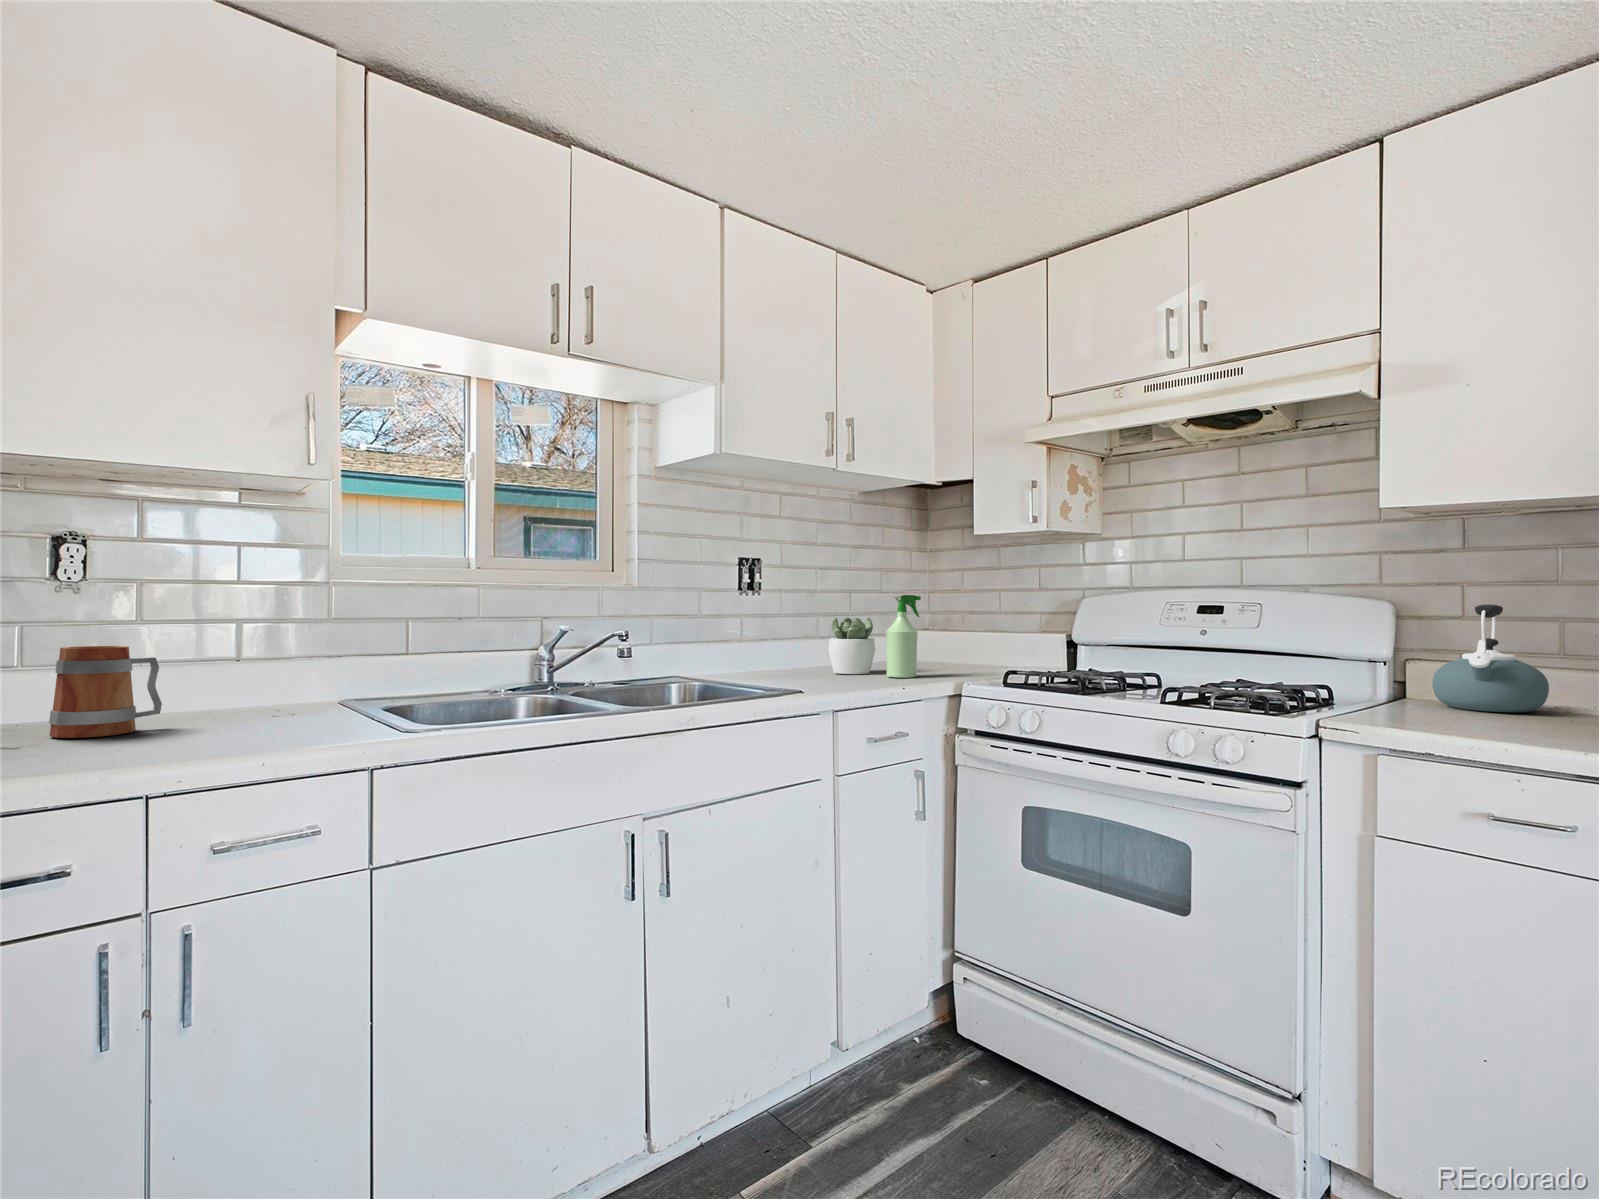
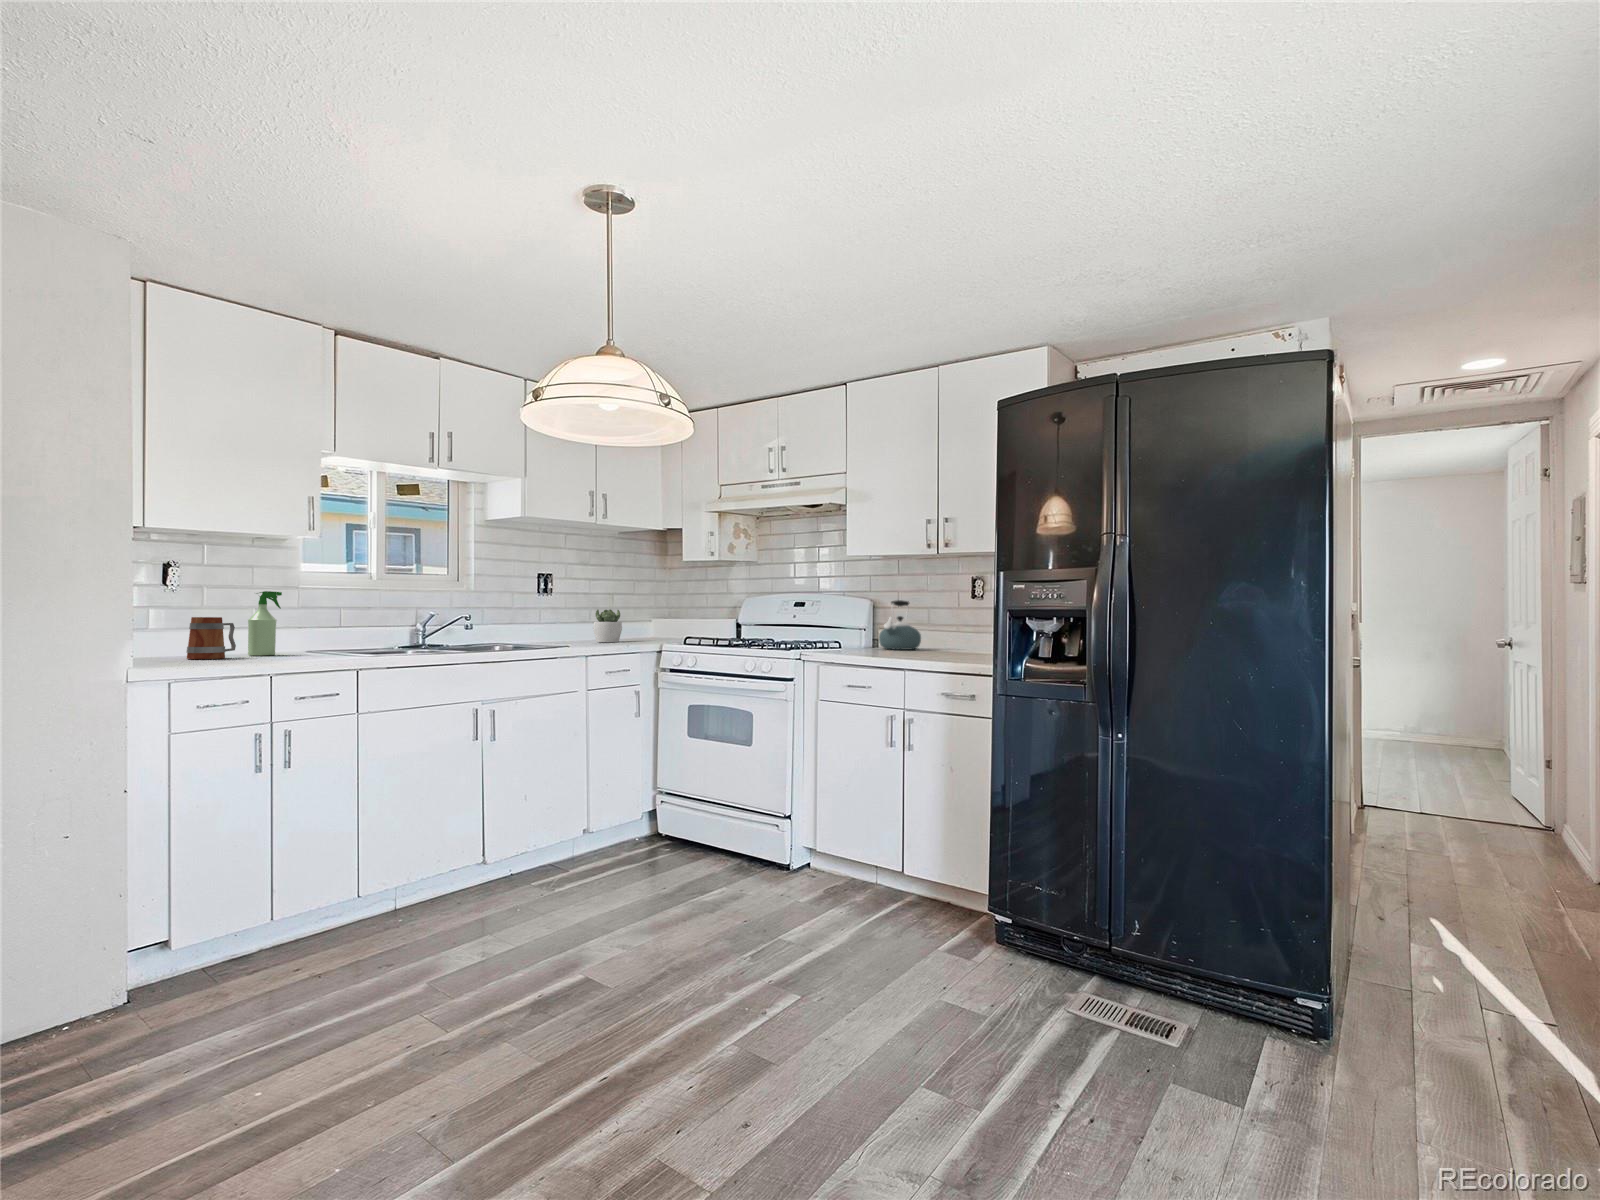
spray bottle: present [886,595,921,678] -> present [248,591,282,656]

